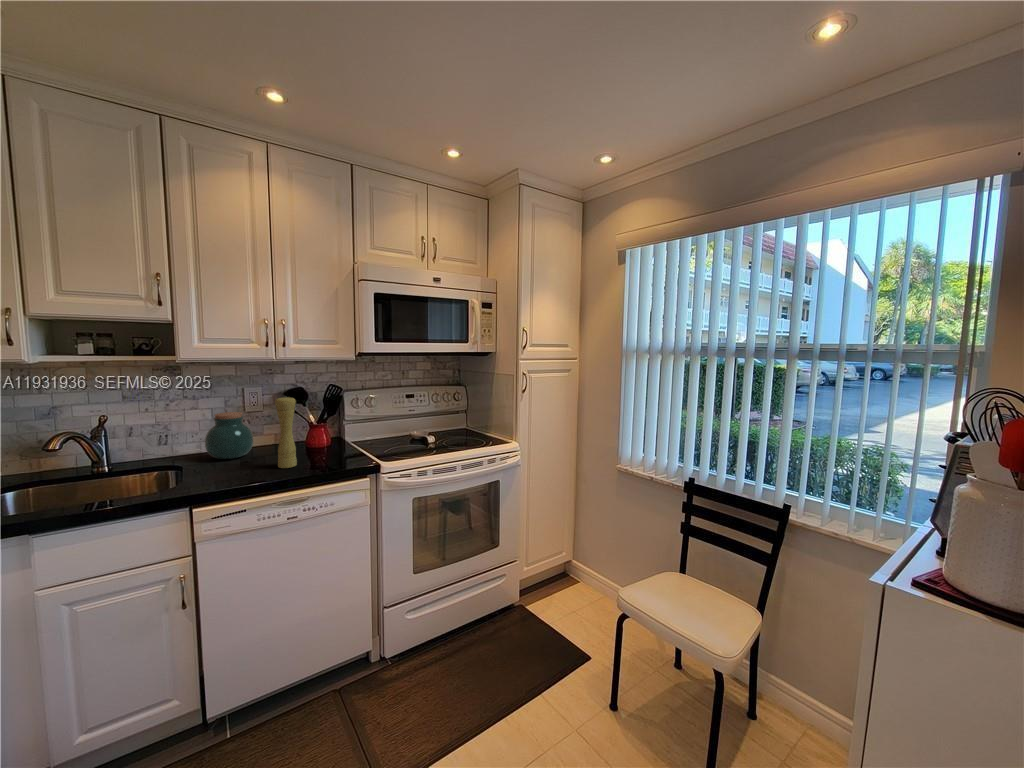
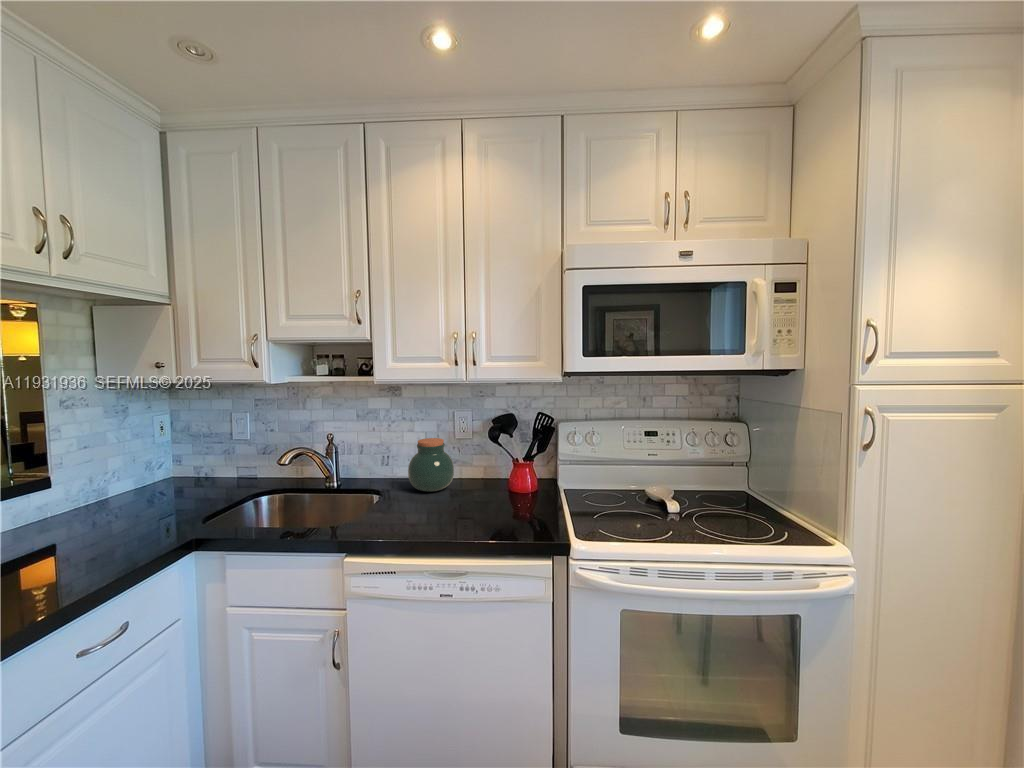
pepper mill: present [275,396,297,468] -> none [451,428,475,521]

